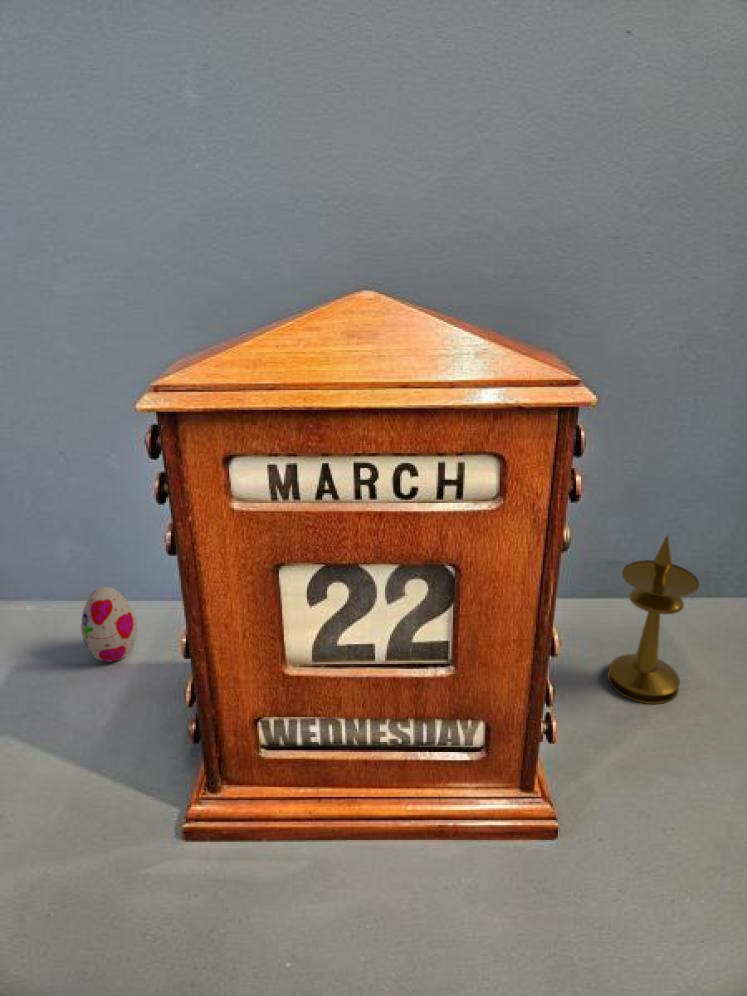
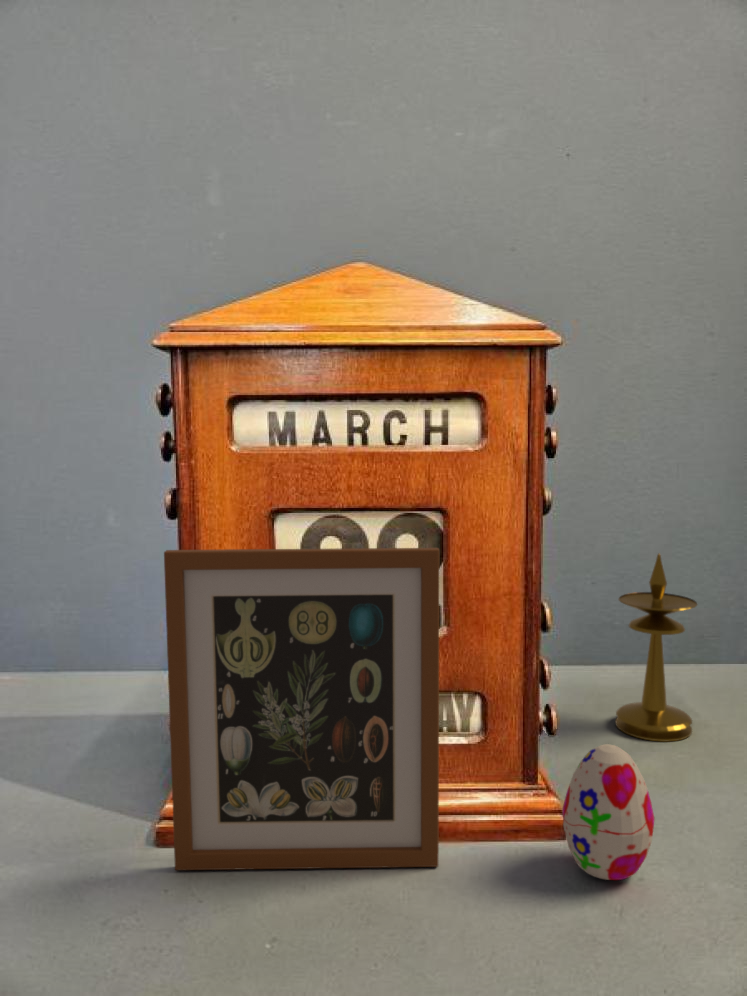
decorative egg: present [81,587,137,662] -> present [562,744,654,880]
picture frame: none [164,634,449,889] -> present [164,548,439,870]

